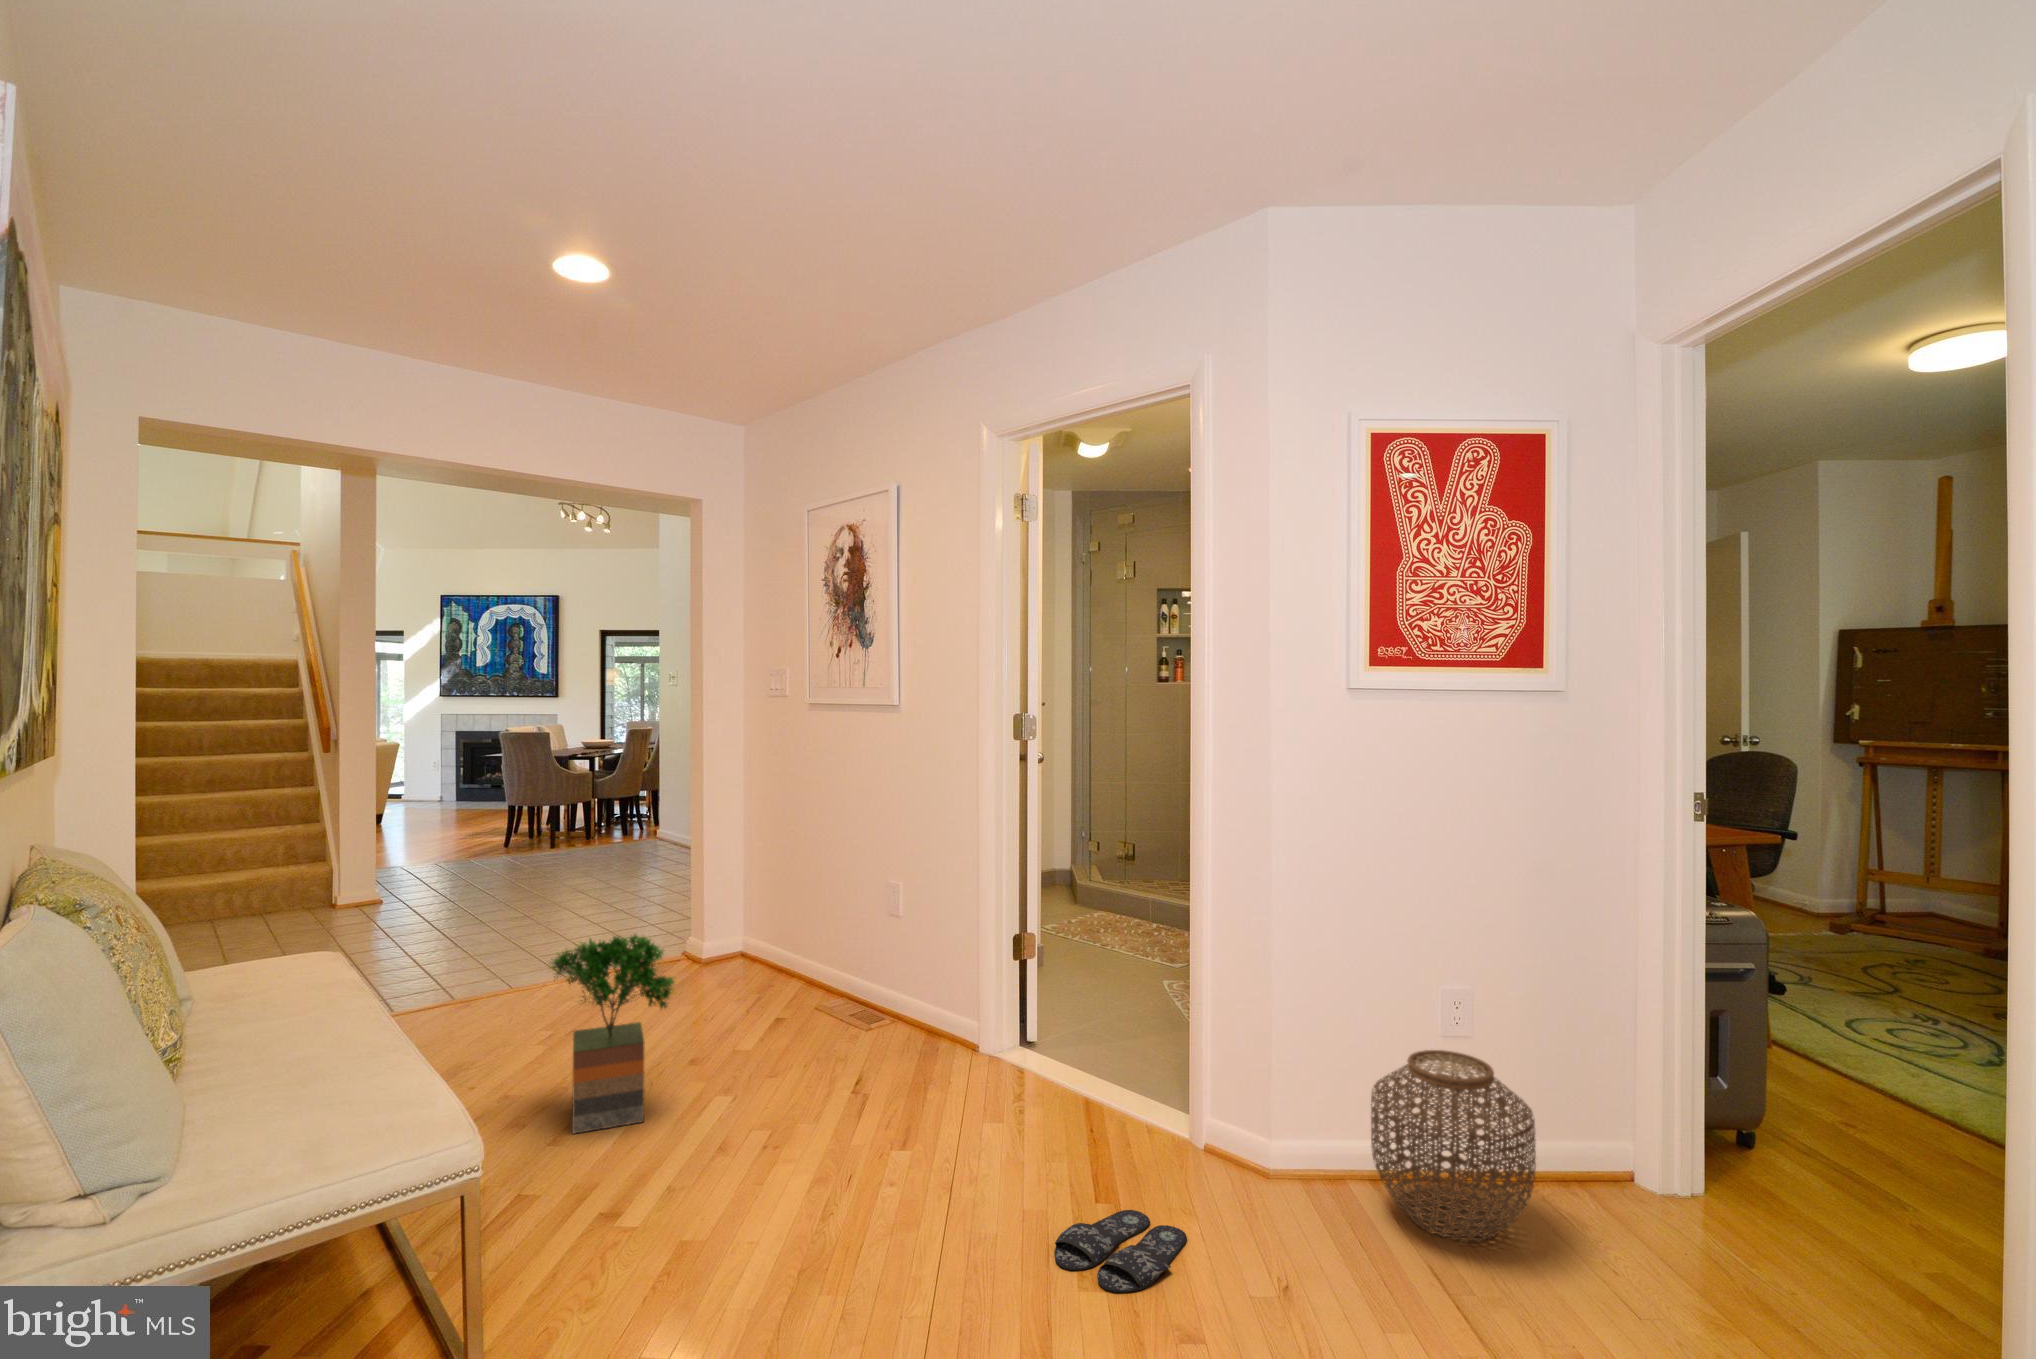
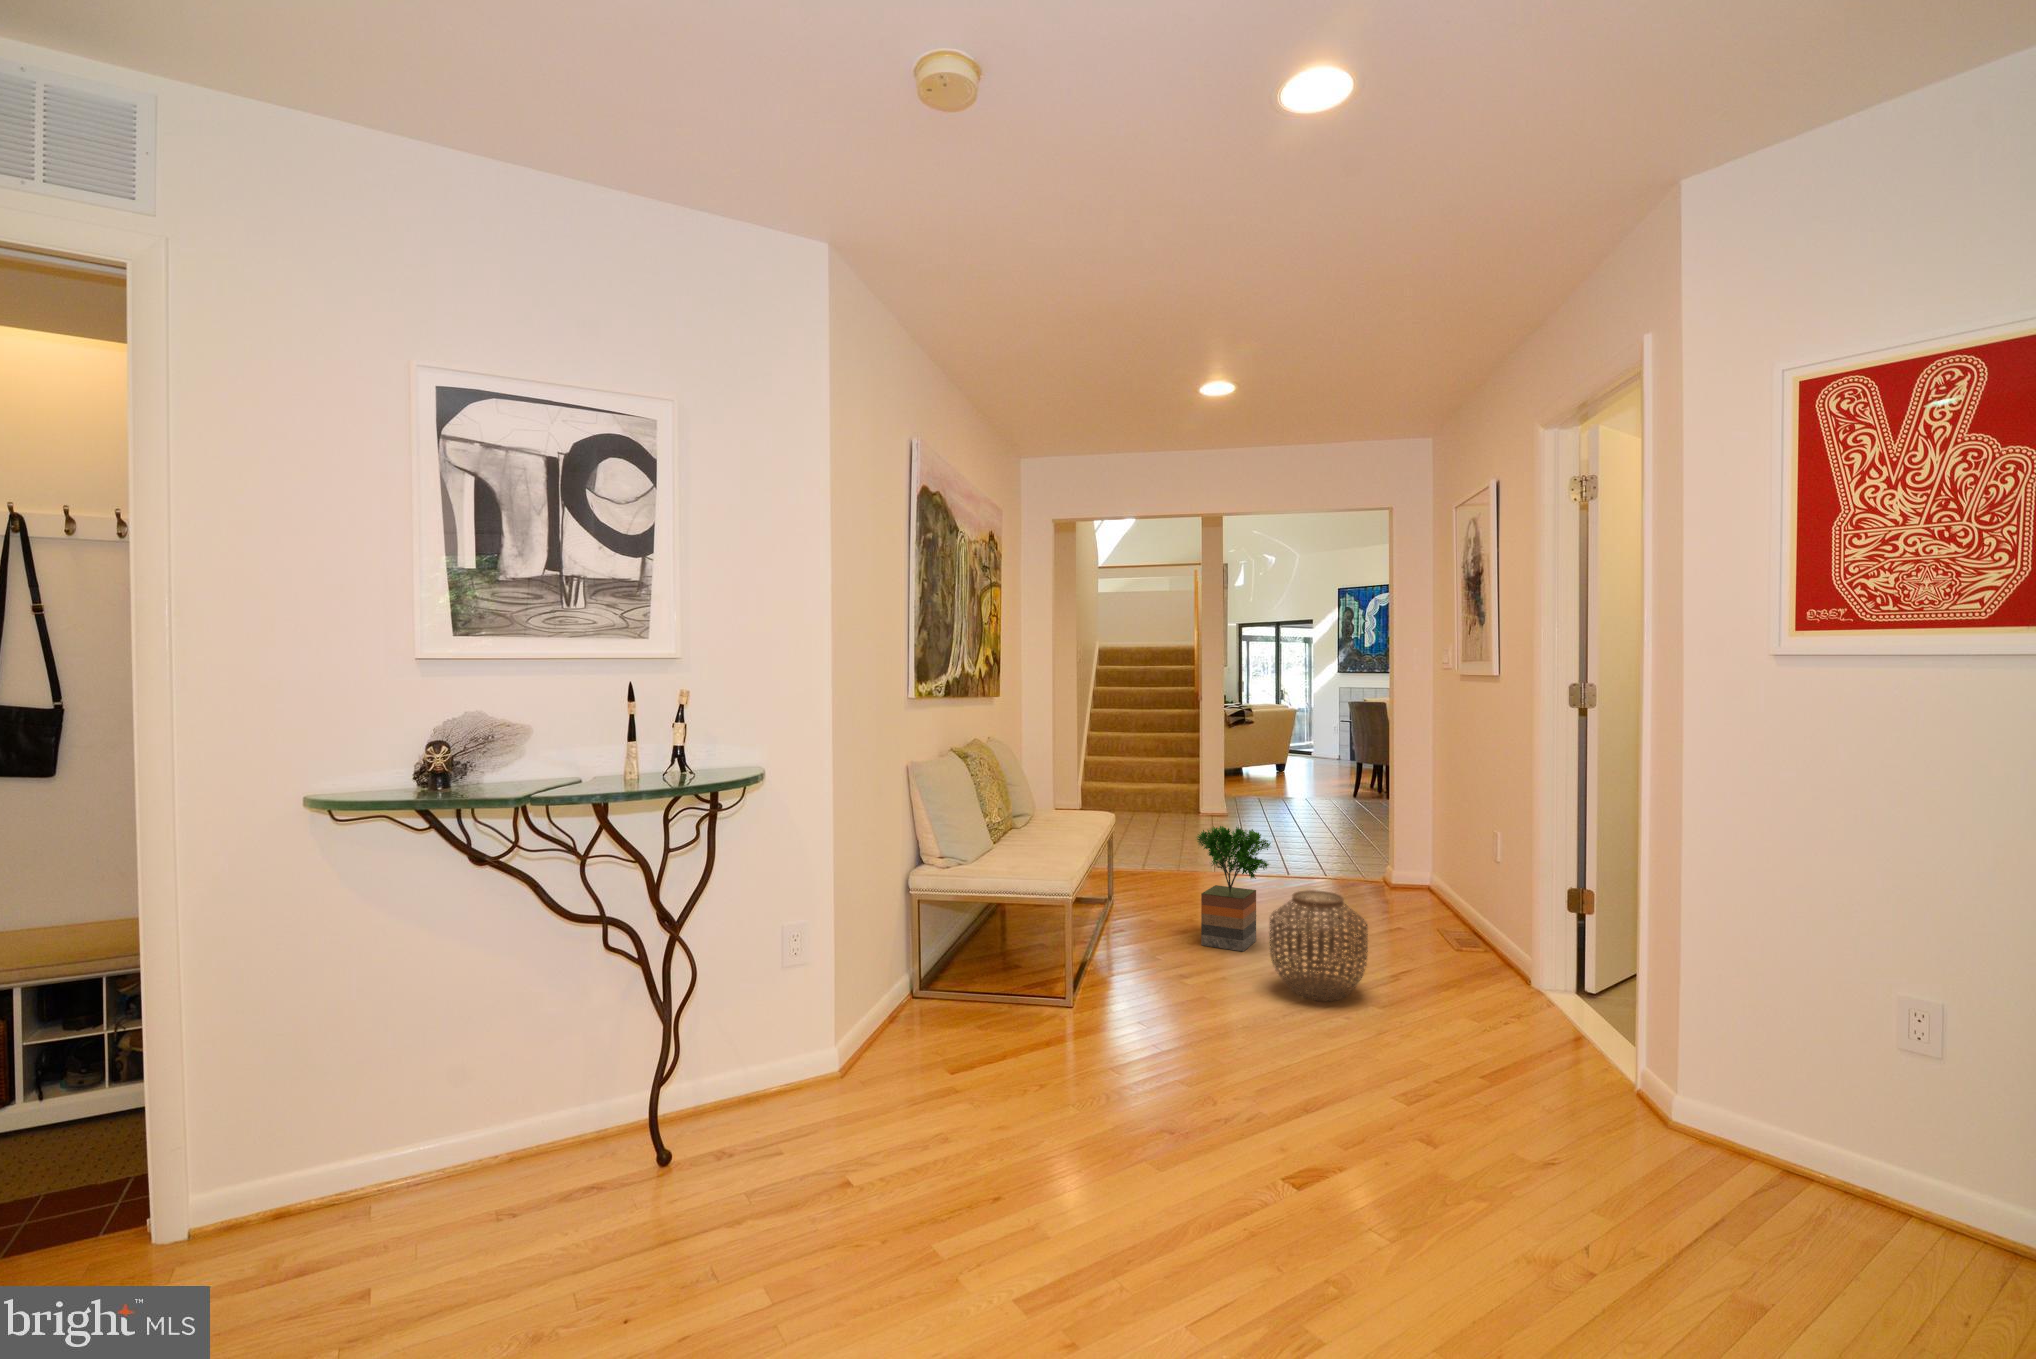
woven basket: present [1371,1050,1536,1241] -> present [1270,890,1368,1001]
slippers: present [1054,1210,1187,1293] -> none [1392,1078,1516,1123]

